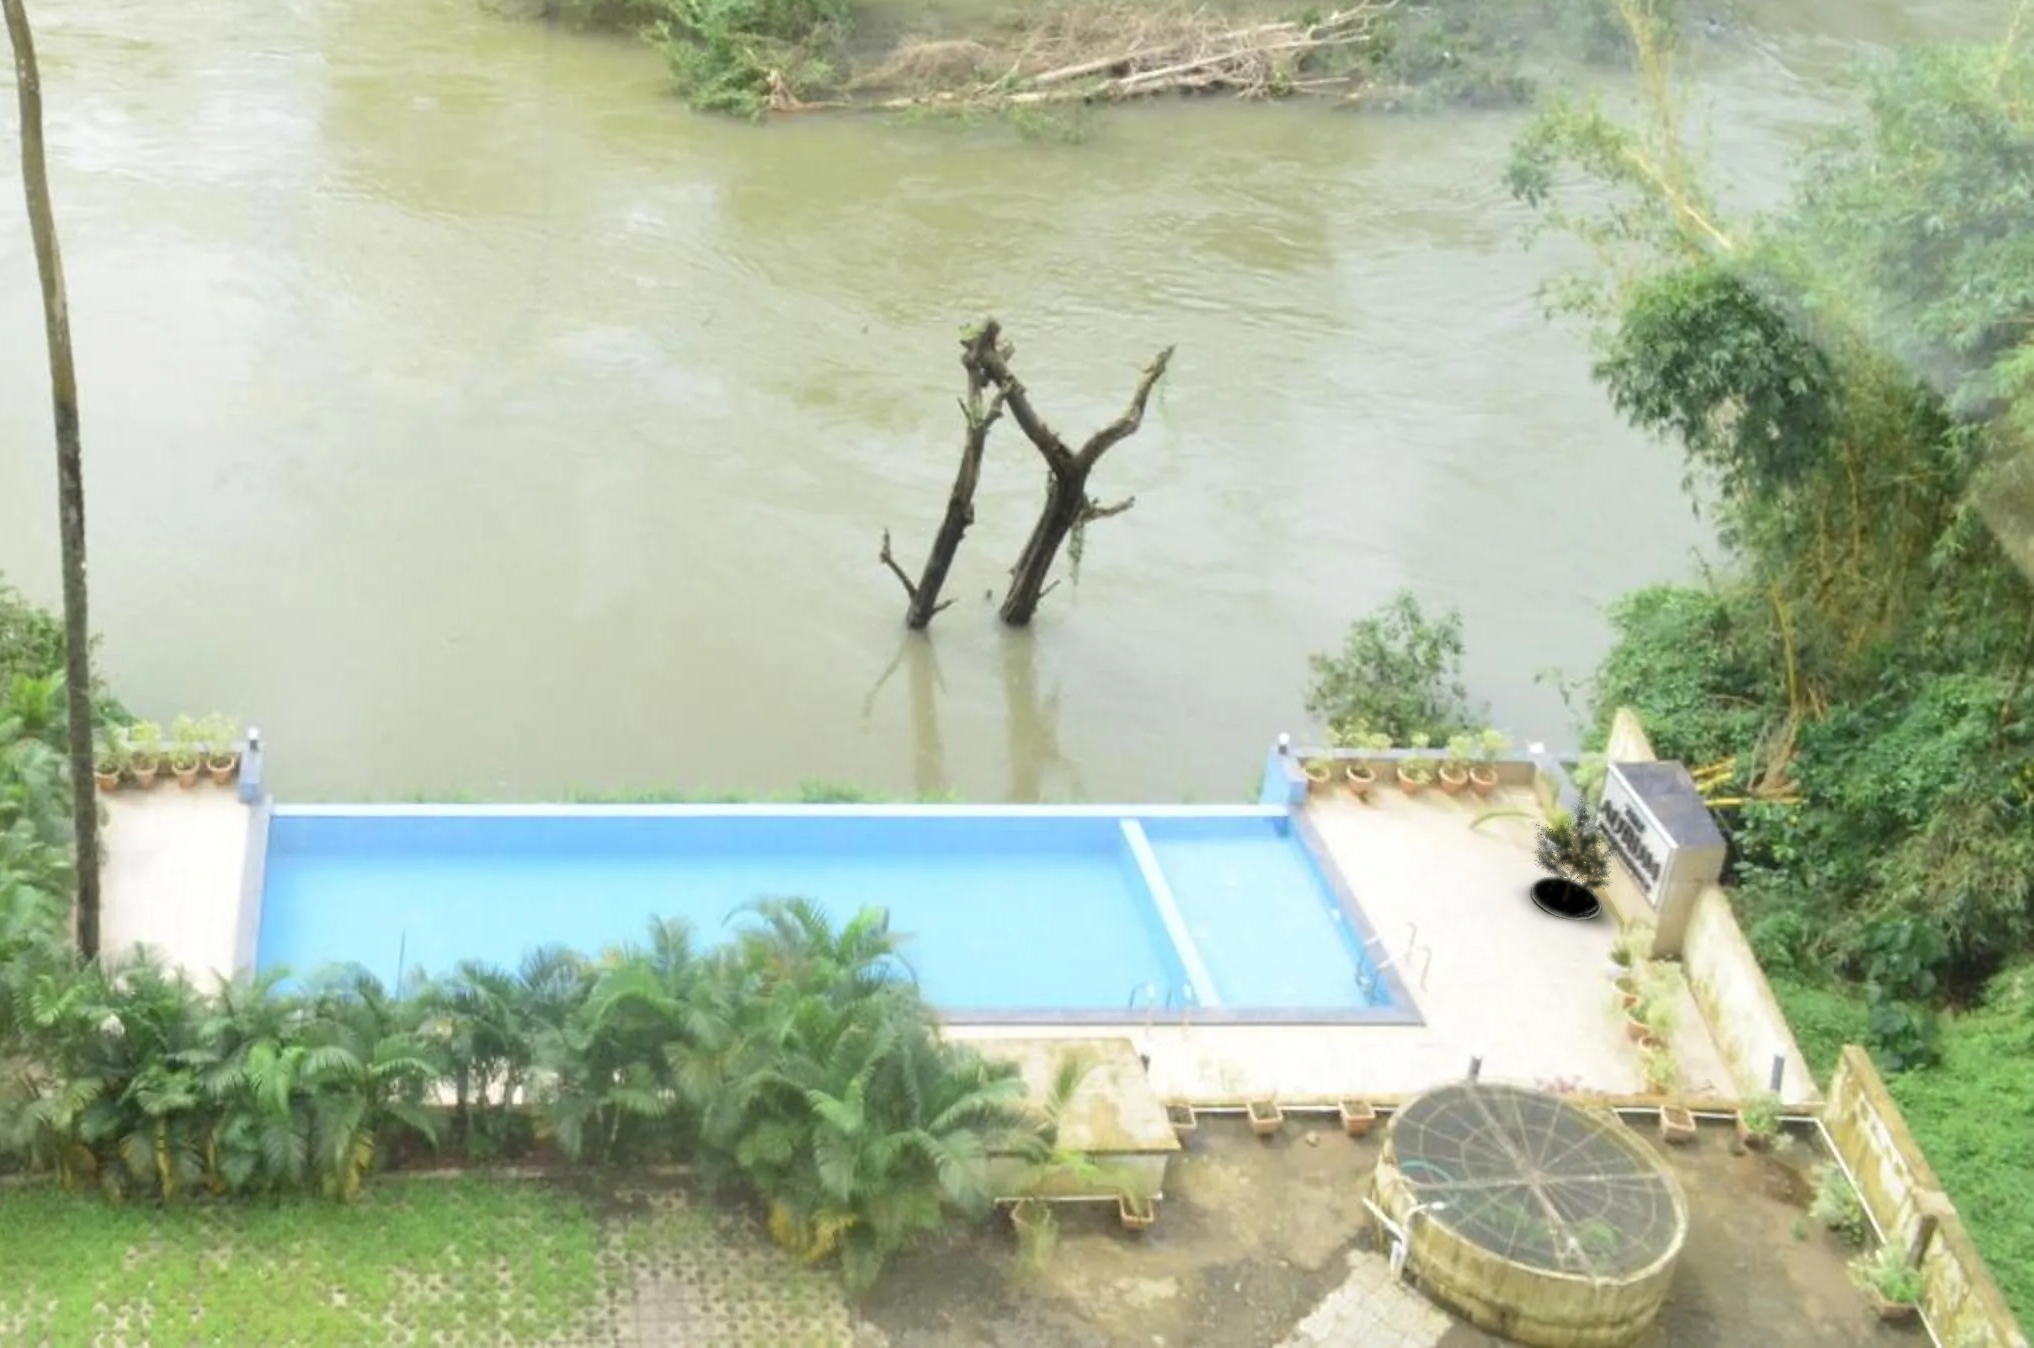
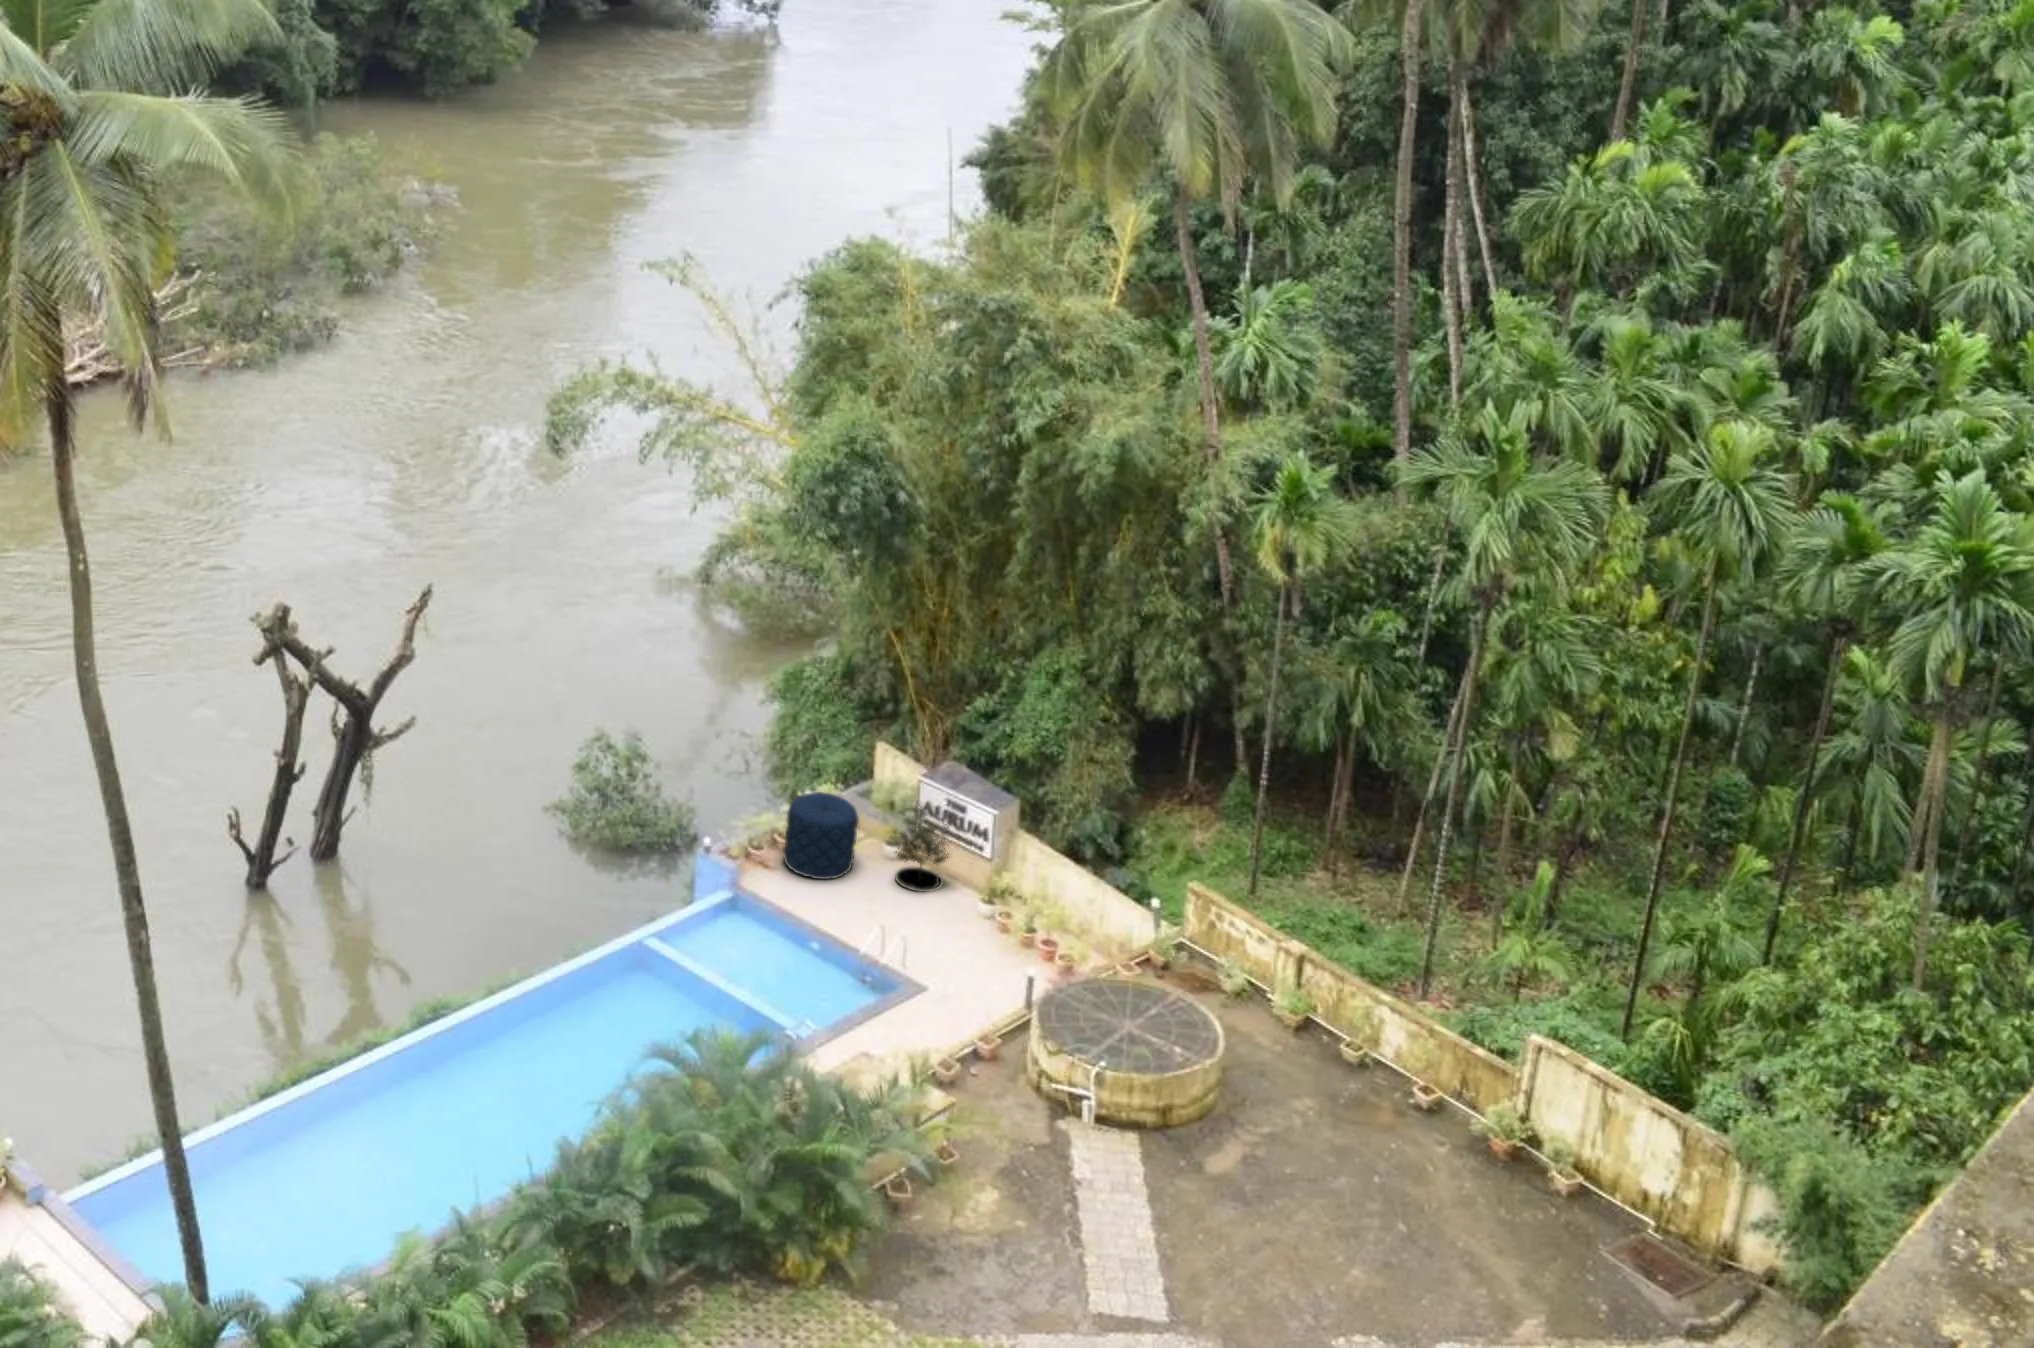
pouf: none [1405,736,1516,856] -> present [783,792,859,879]

